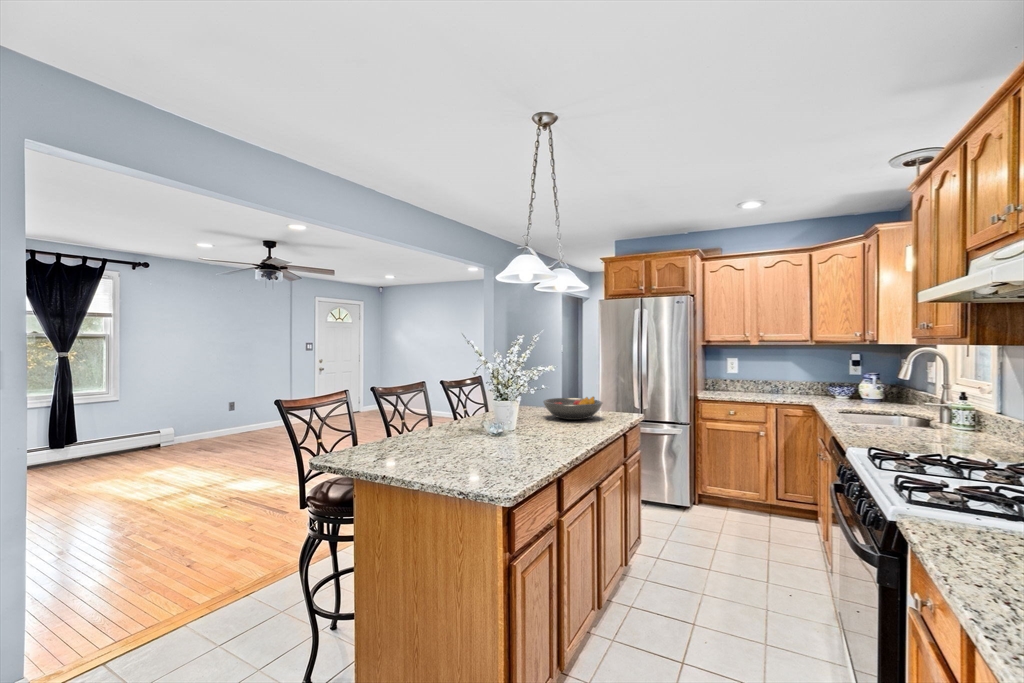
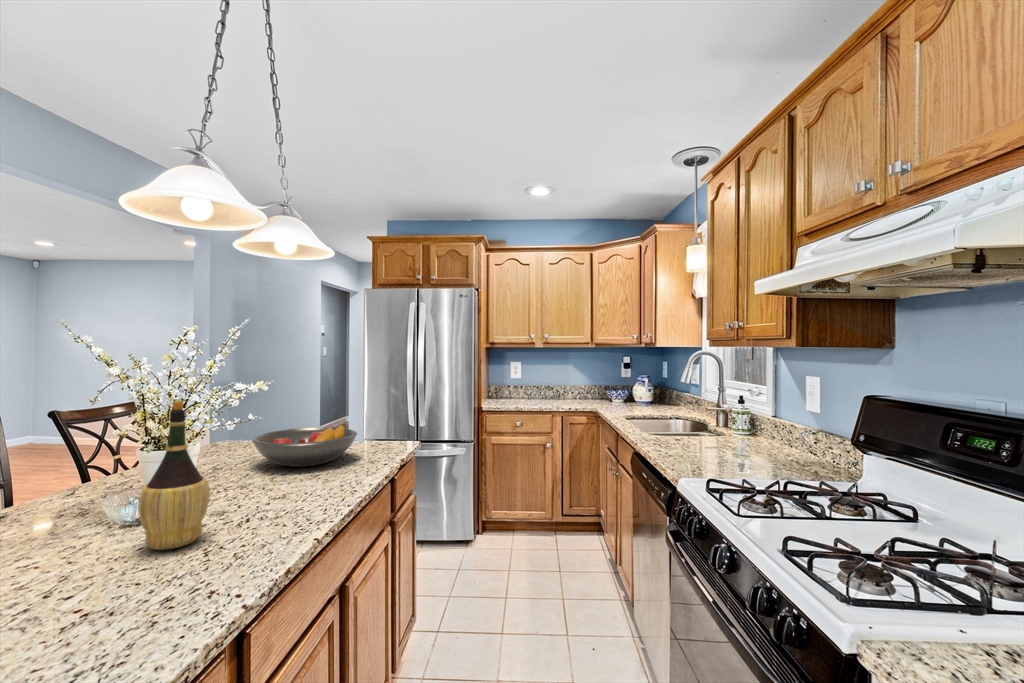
wine bottle: none [513,373,540,442] -> present [139,401,210,550]

